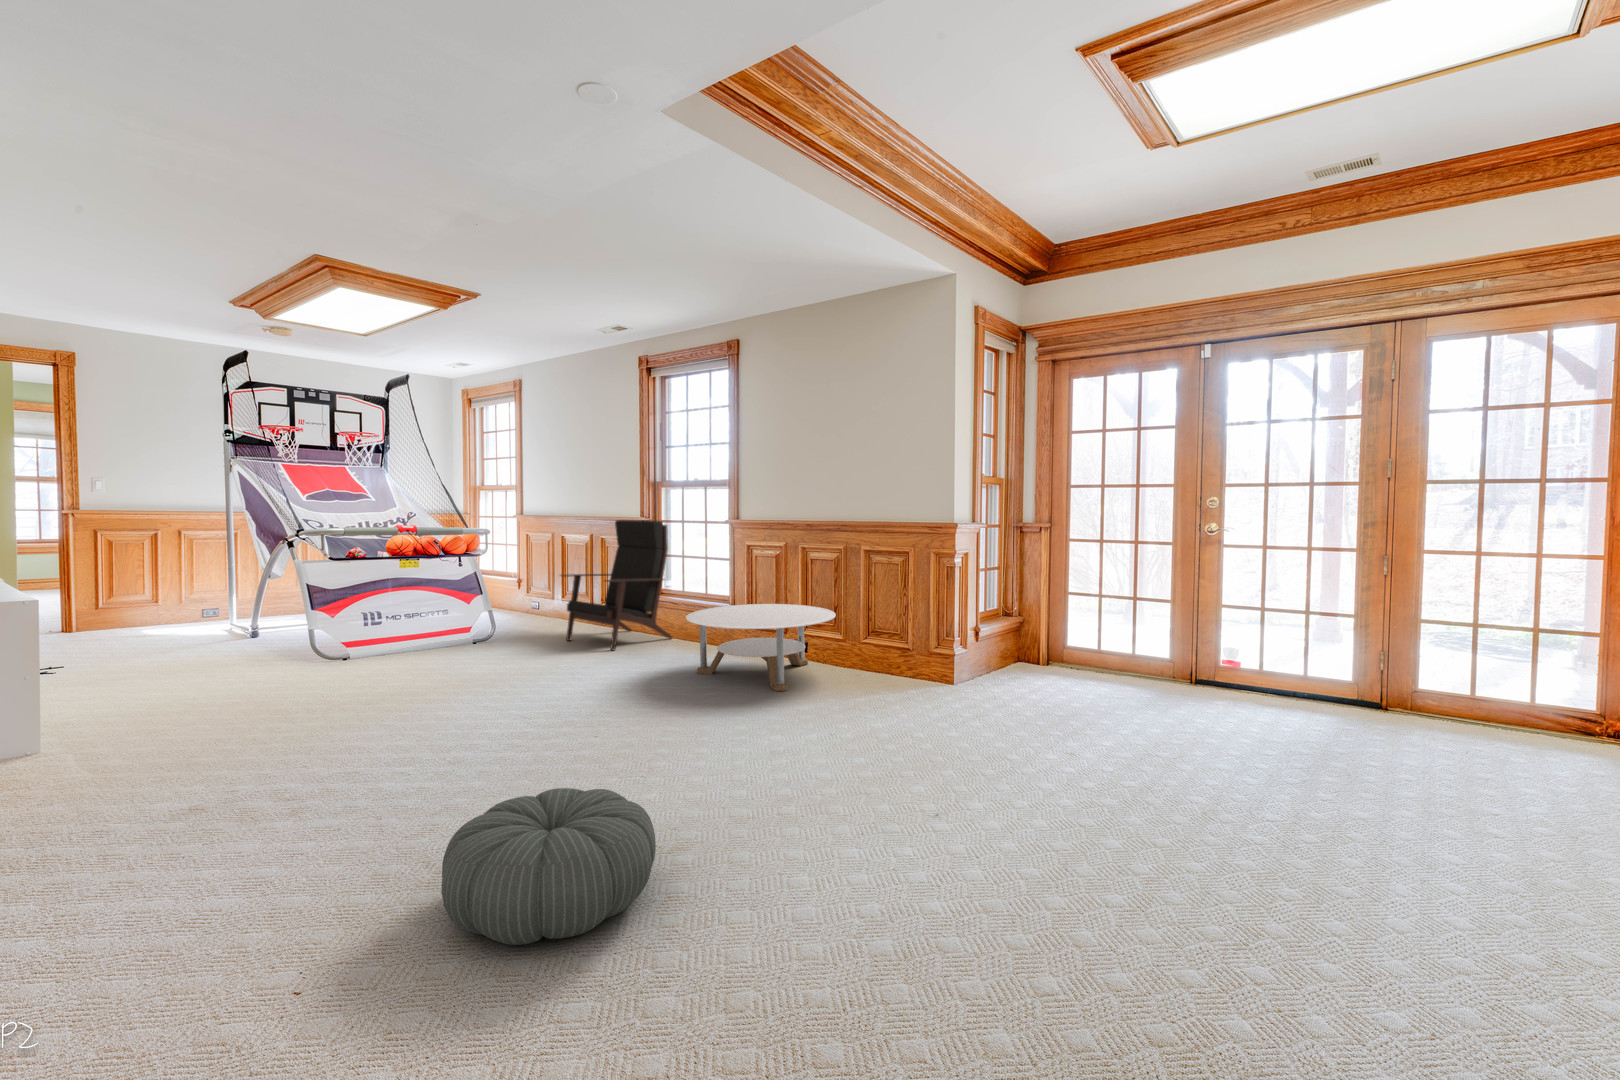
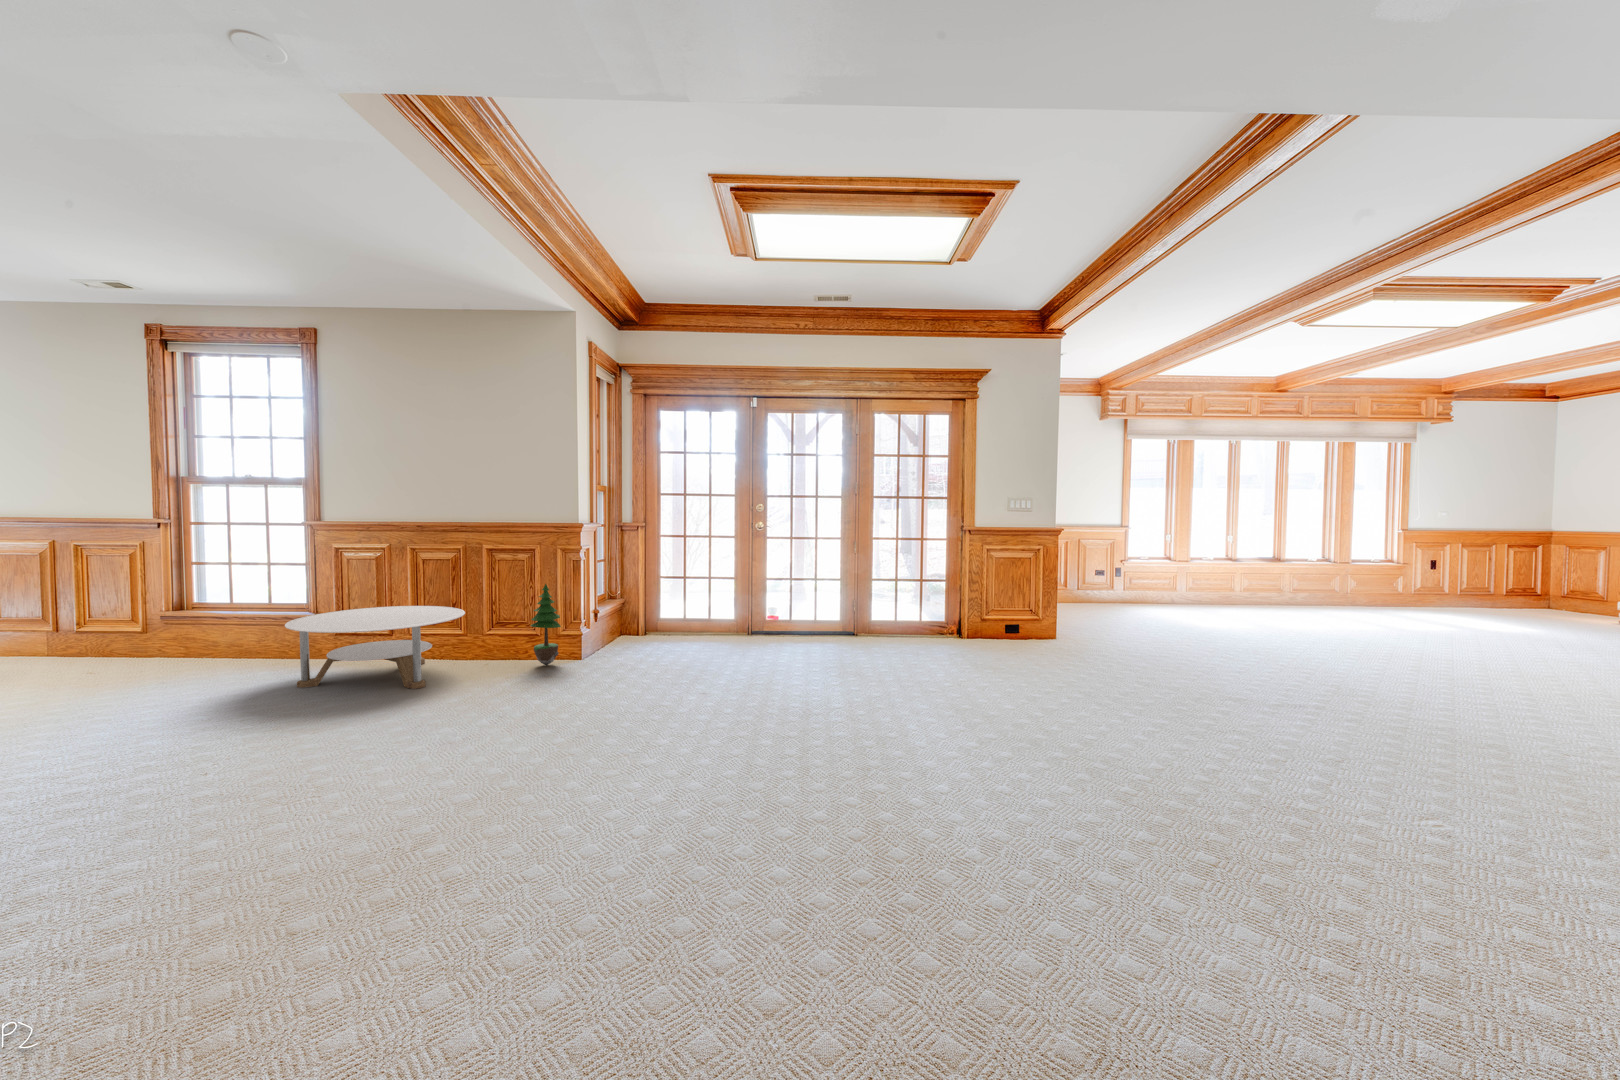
lounge chair: present [562,520,672,650] -> none [23,523,220,682]
potted tree: none [895,591,929,686] -> present [530,584,561,665]
pouf: present [442,788,656,945] -> none [226,773,464,925]

